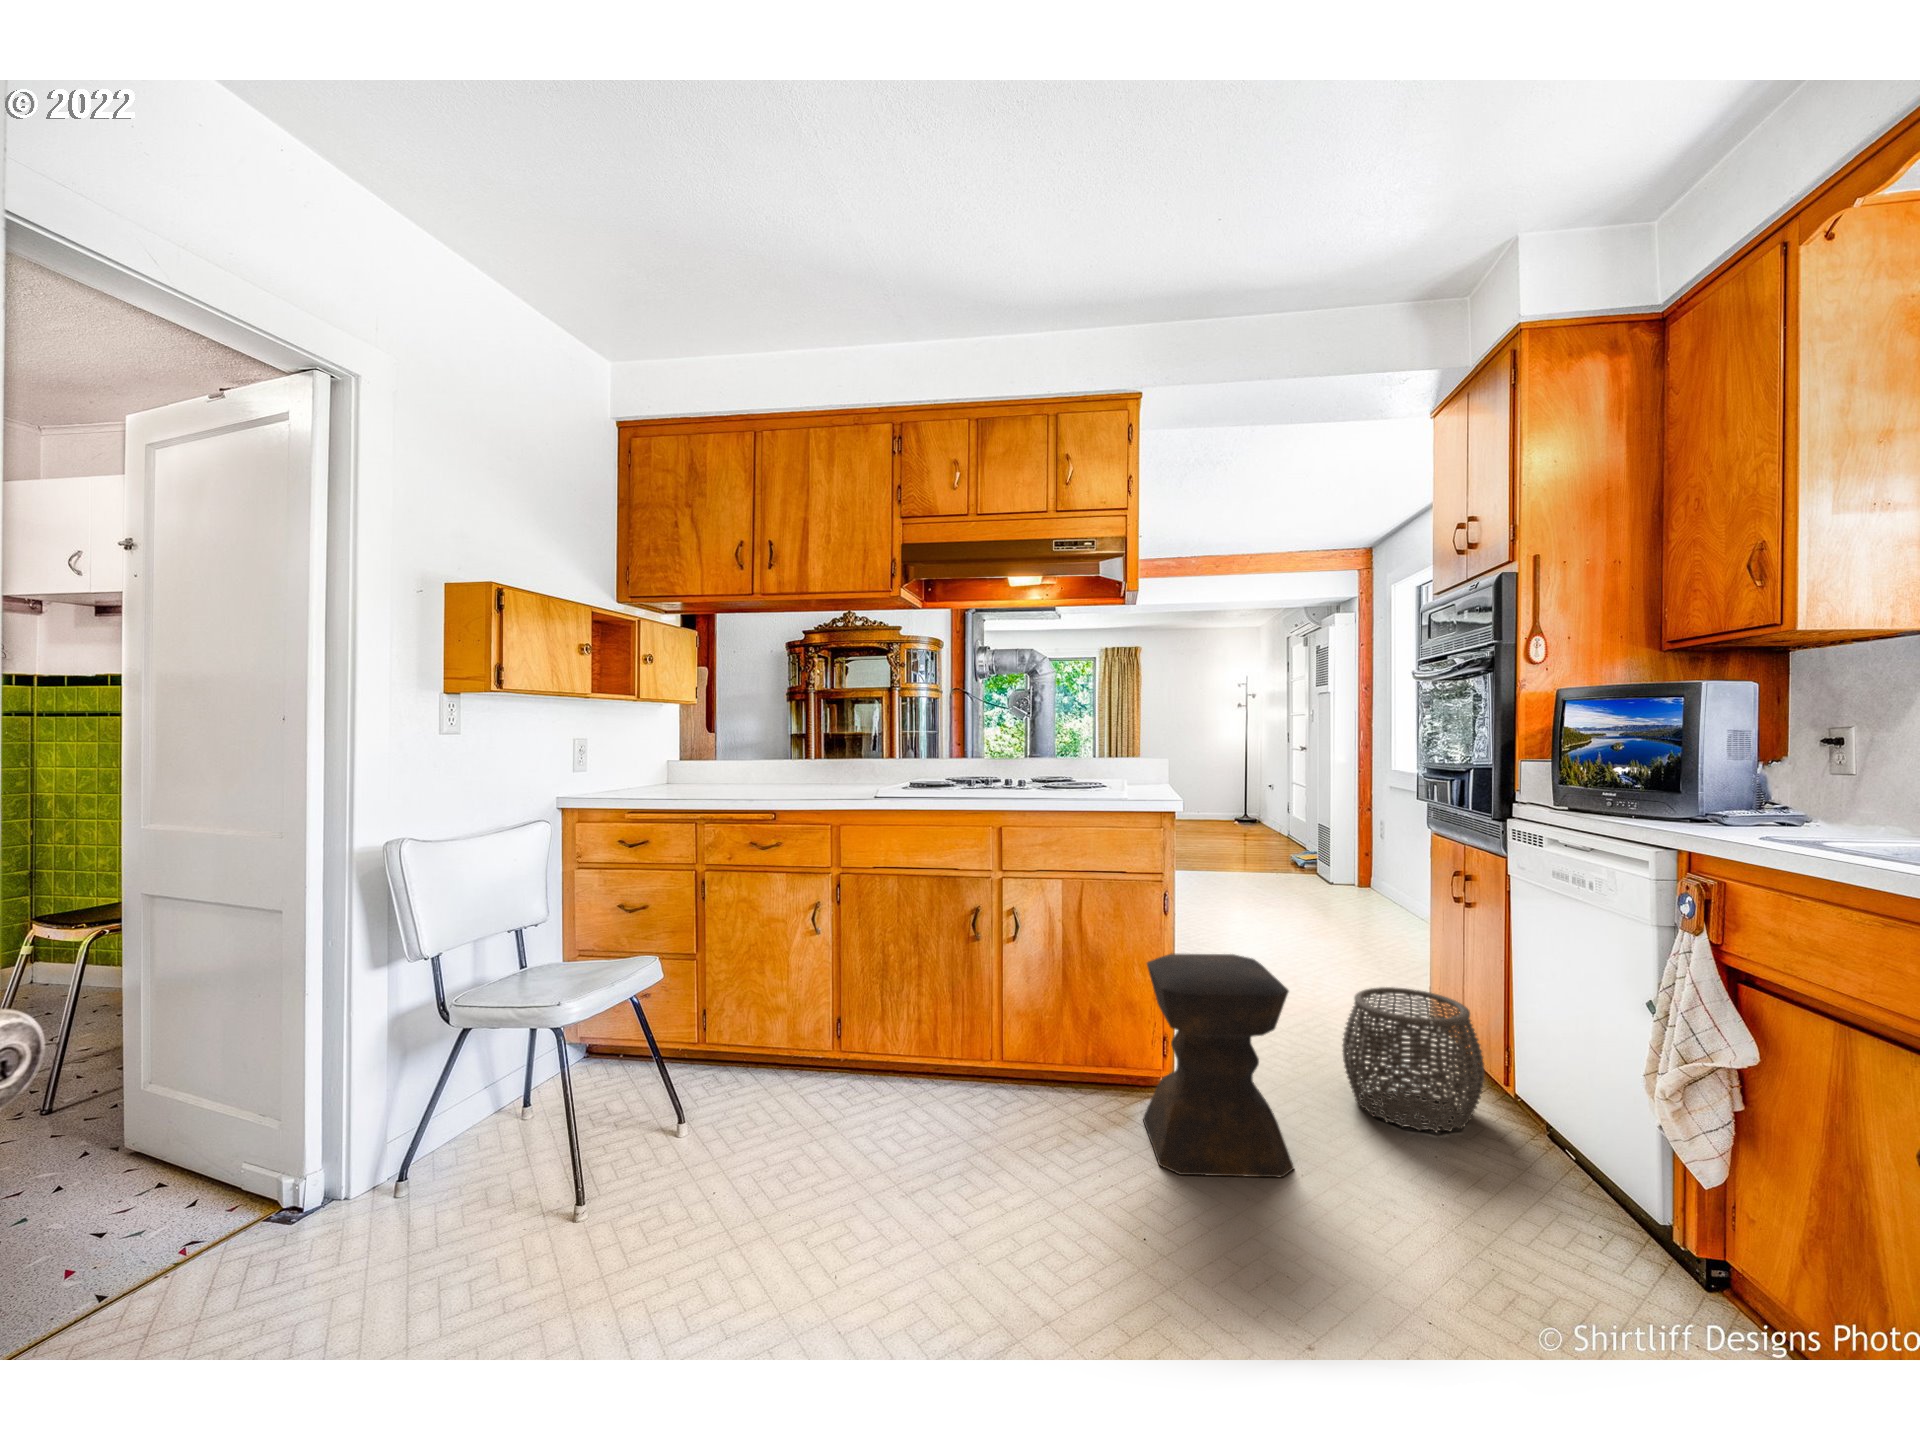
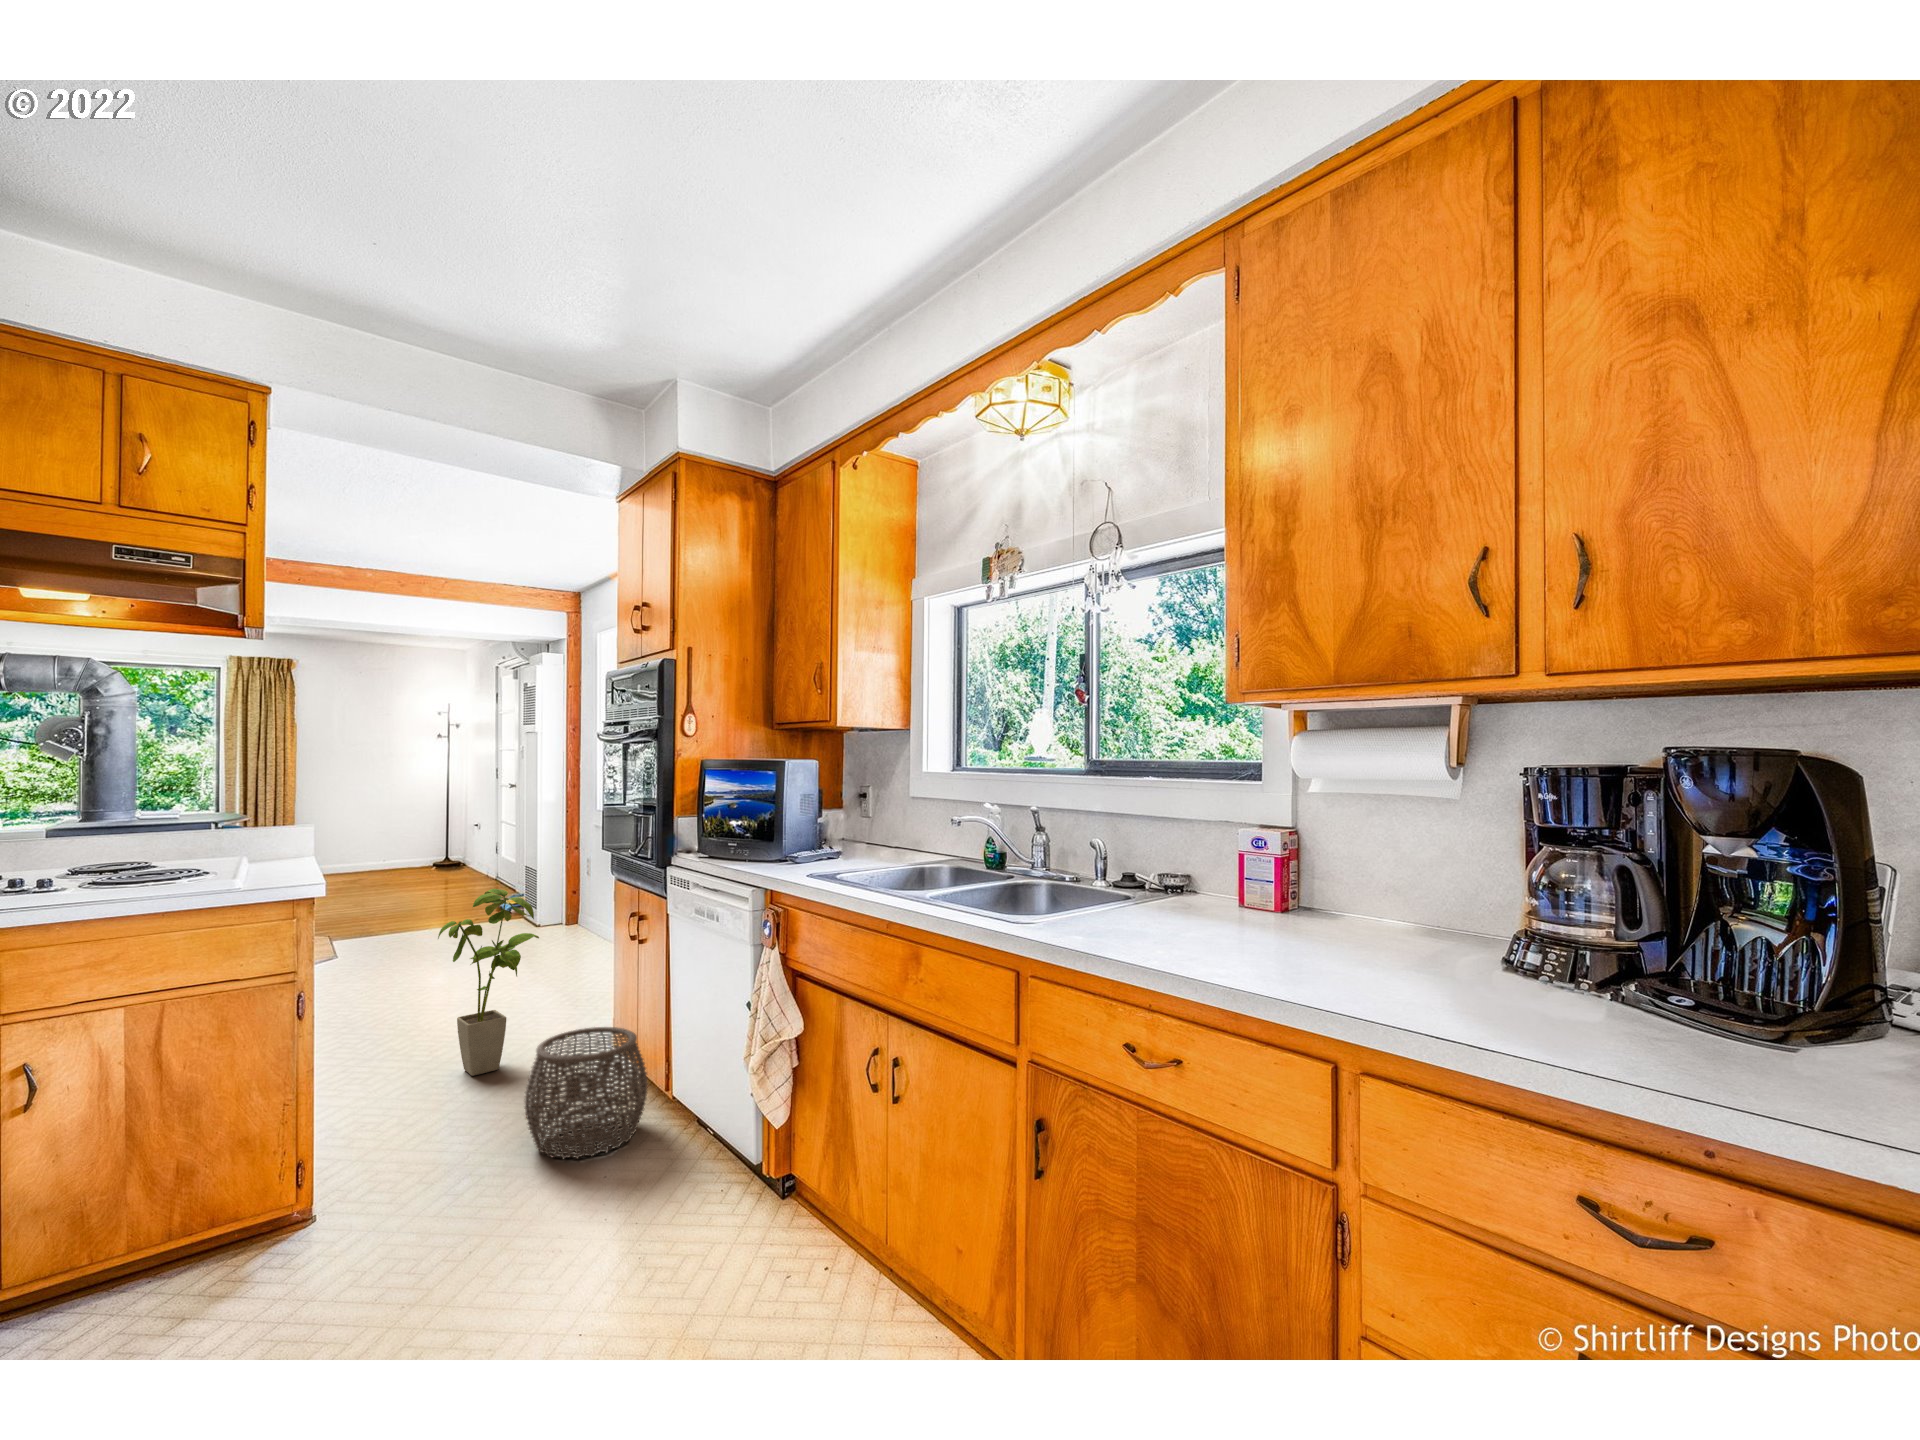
house plant: none [1252,831,1346,1010] -> present [438,889,539,1076]
stool: present [1143,954,1294,1177] -> none [286,1038,468,1298]

